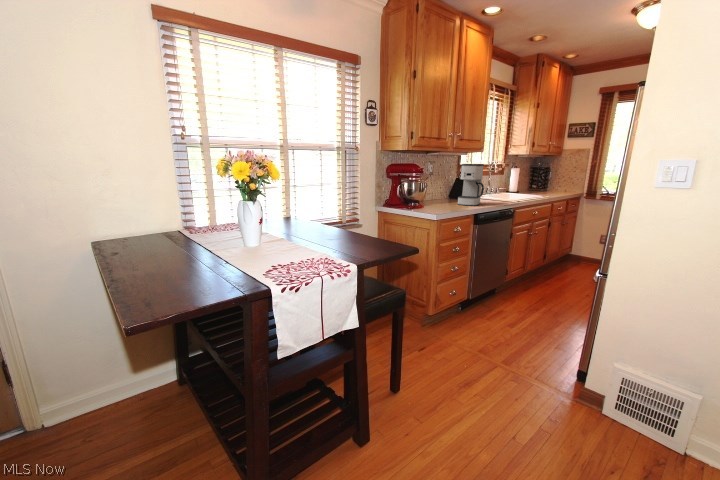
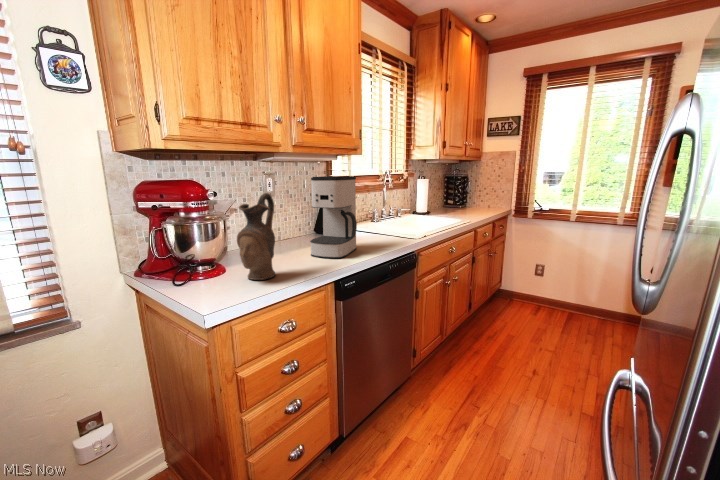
ceramic pitcher: none [436,170,452,209] -> present [237,193,276,280]

